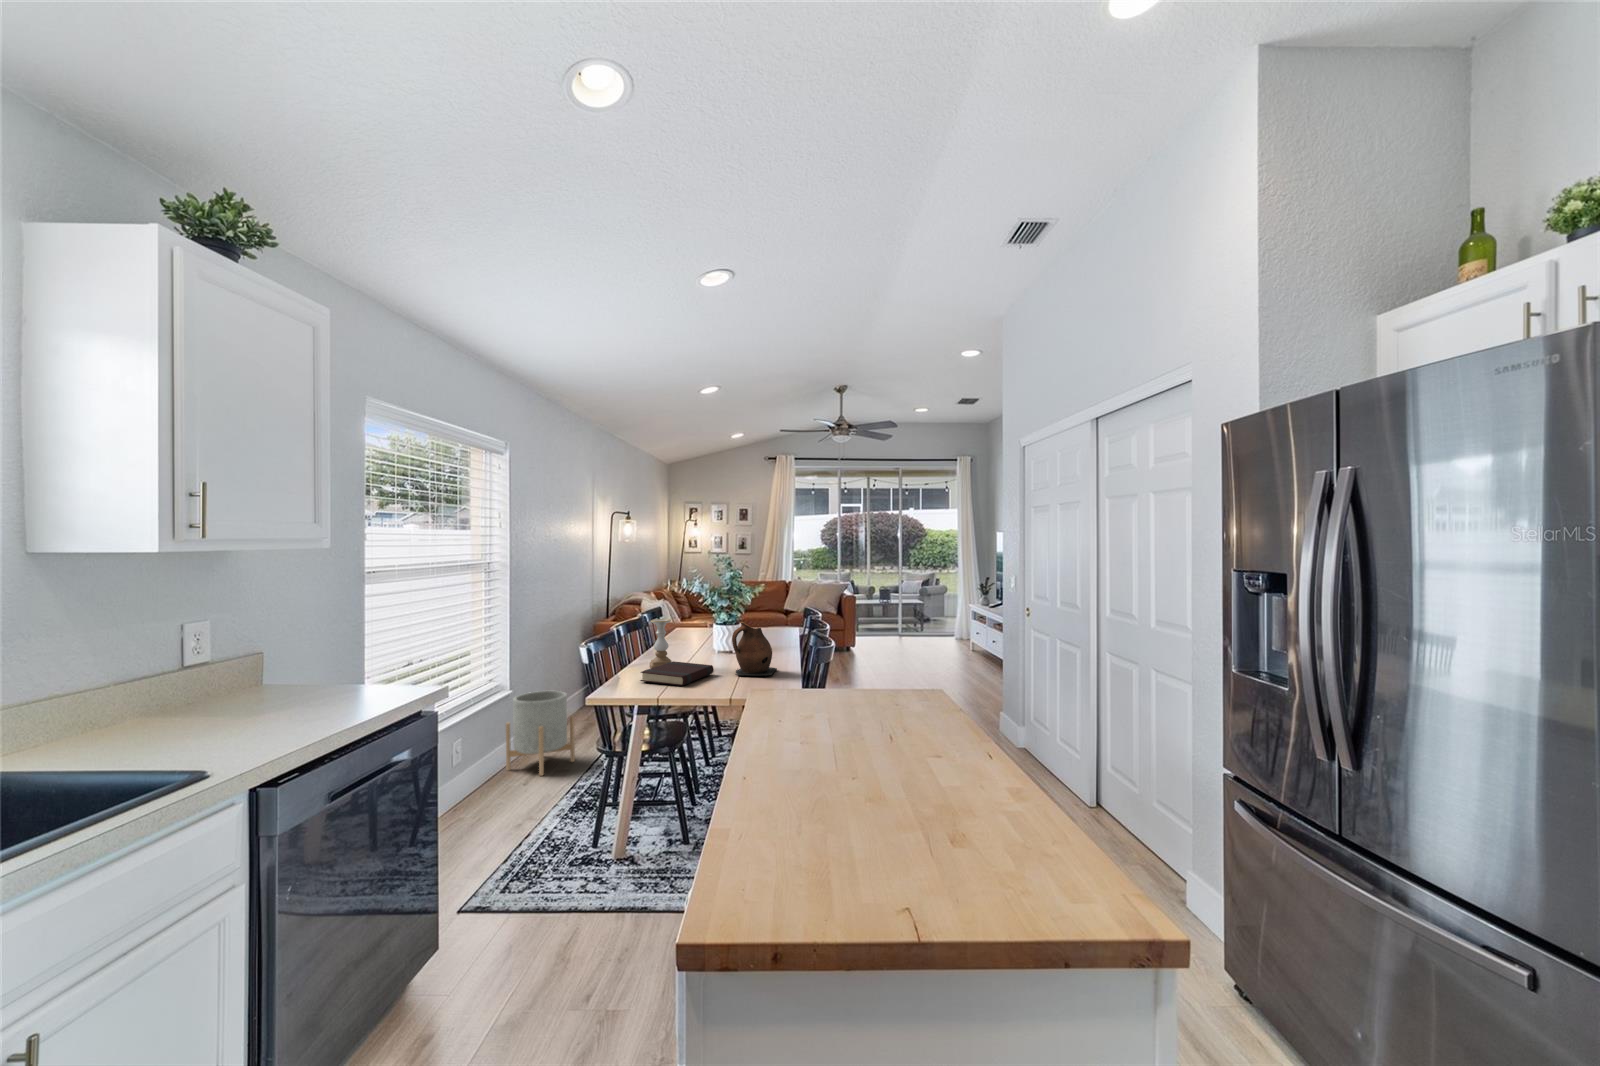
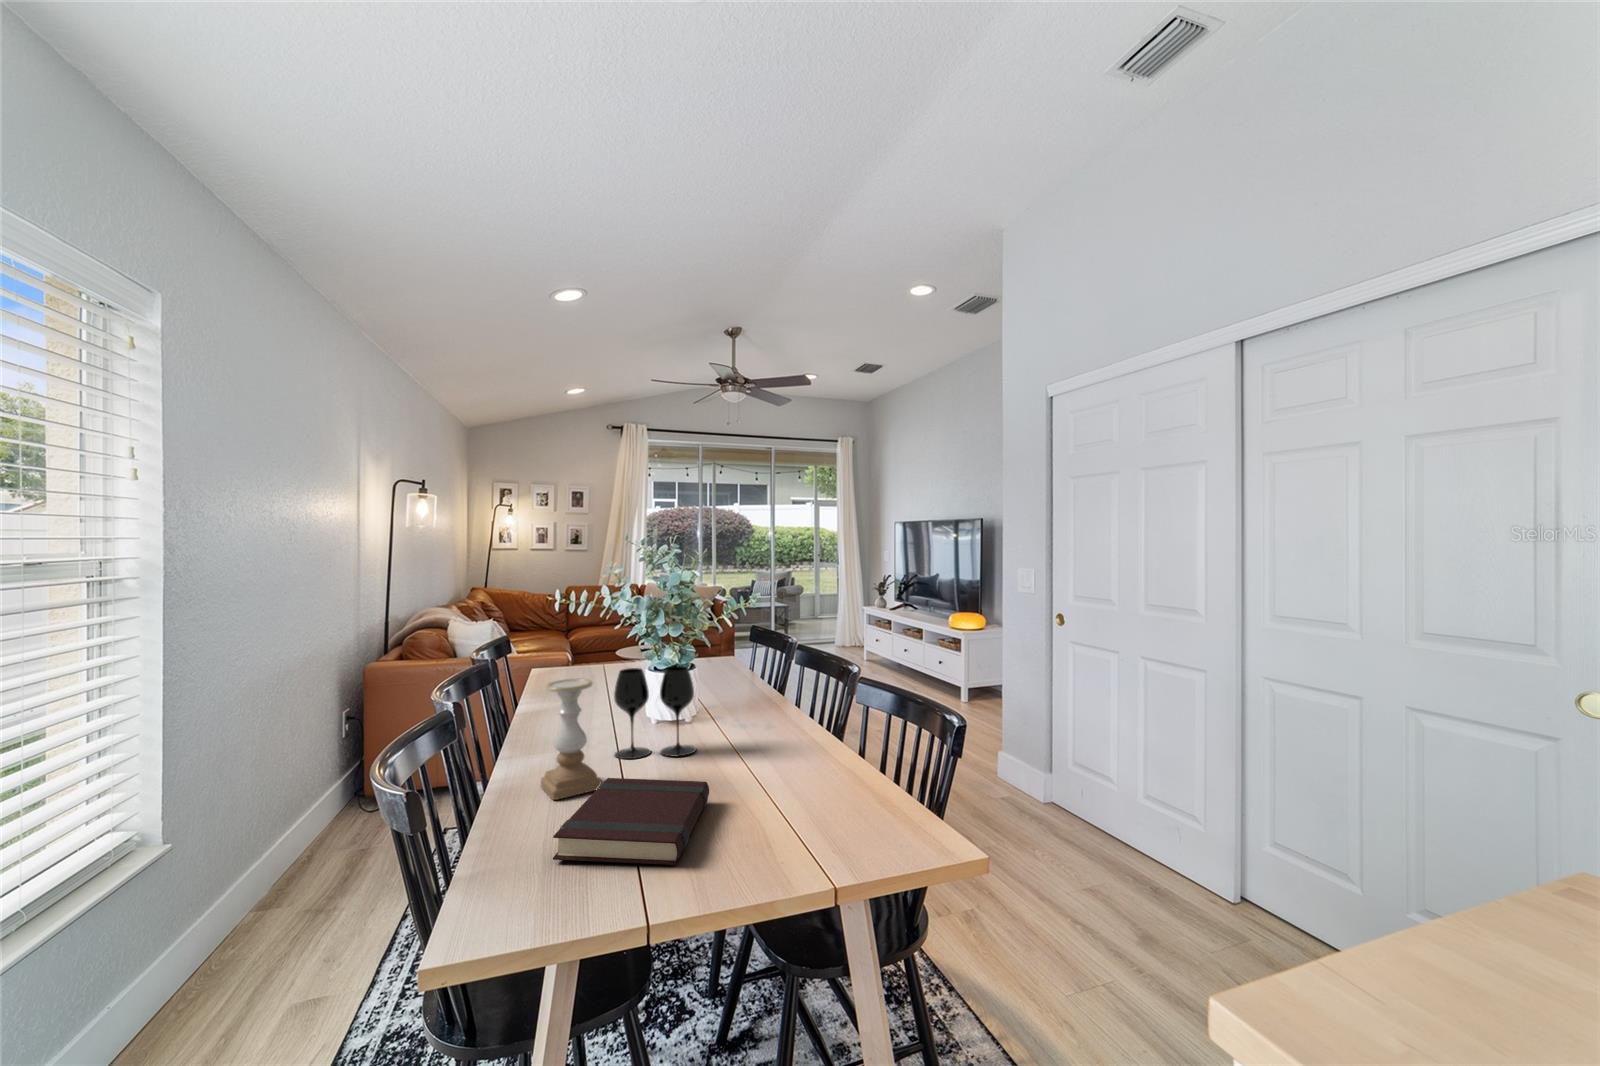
wine glass: none [688,618,727,662] -> present [614,666,696,759]
ceramic pitcher: present [732,622,777,676] -> none [744,680,838,800]
planter: present [506,691,575,776] -> none [160,823,338,1032]

